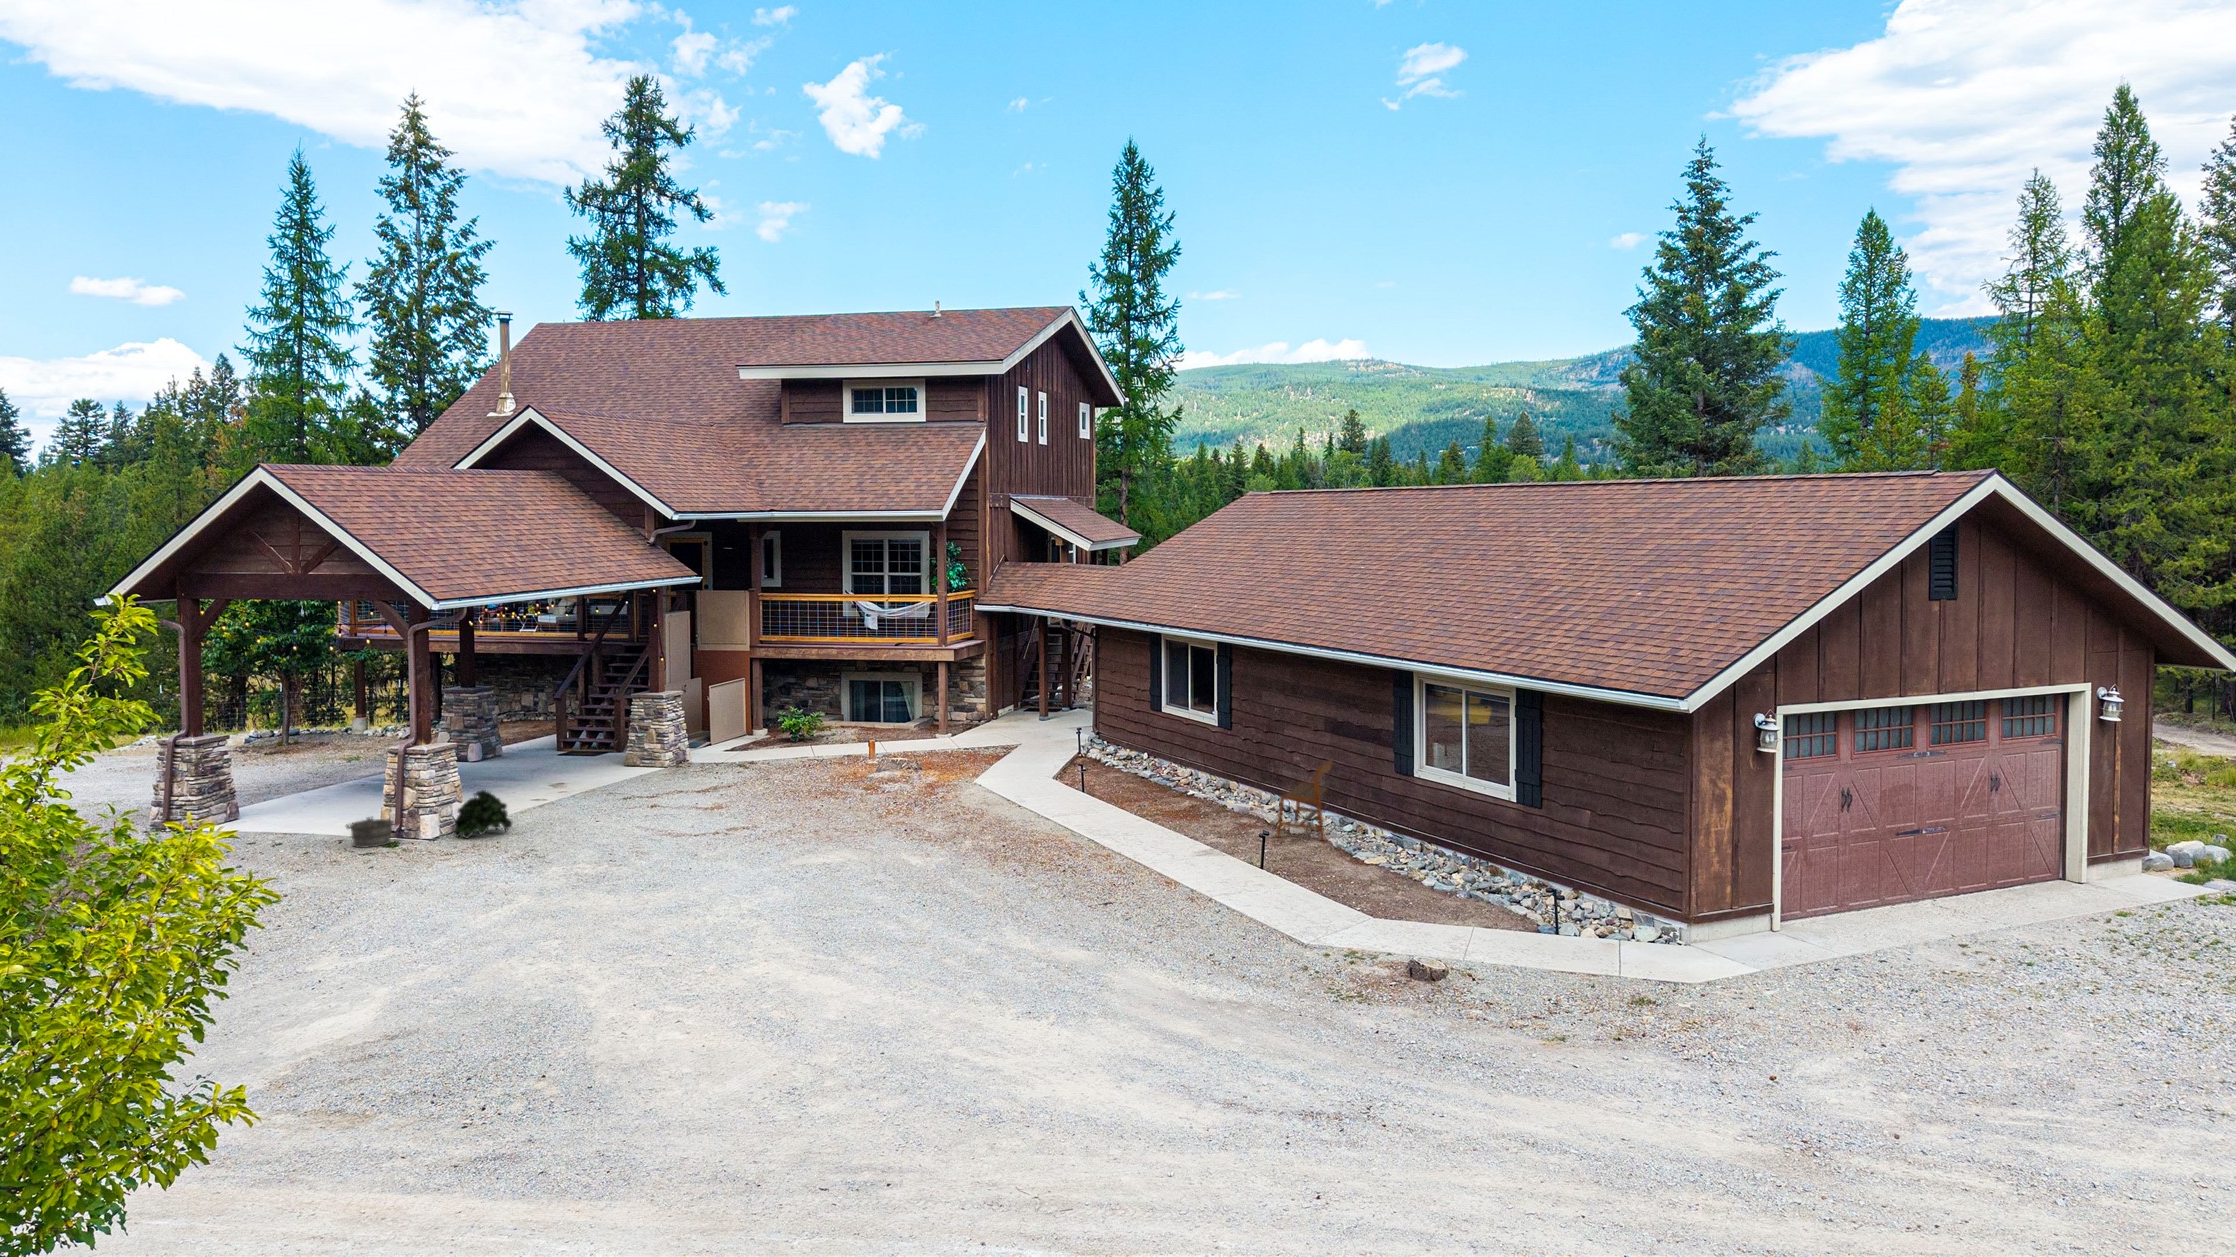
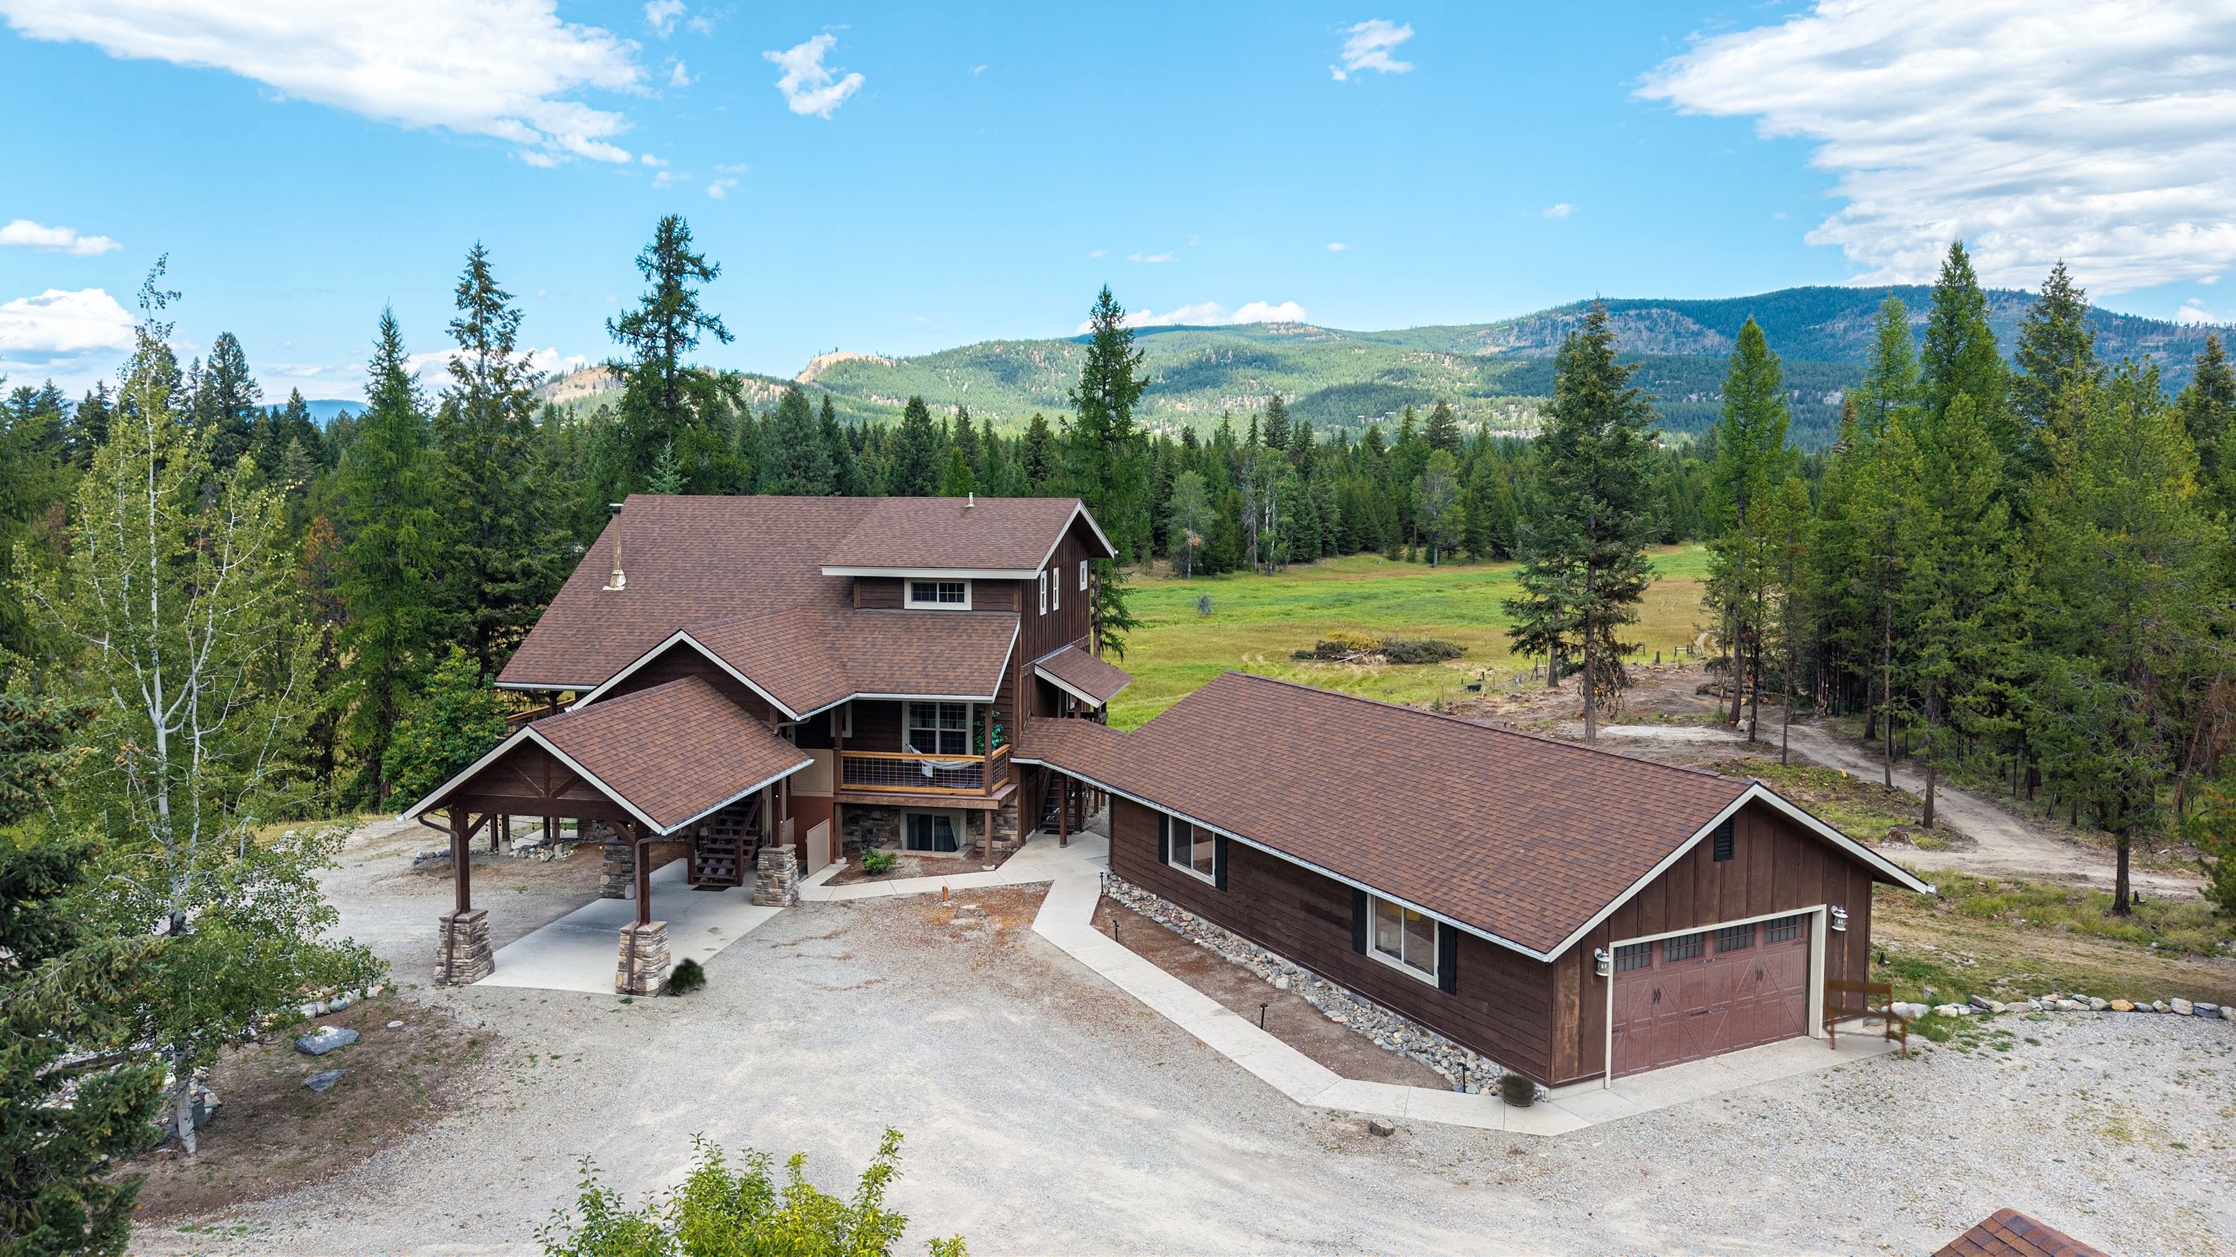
bench: present [1277,759,1332,841] -> present [1823,978,1906,1057]
bucket: present [346,817,393,848] -> present [1498,1073,1536,1107]

